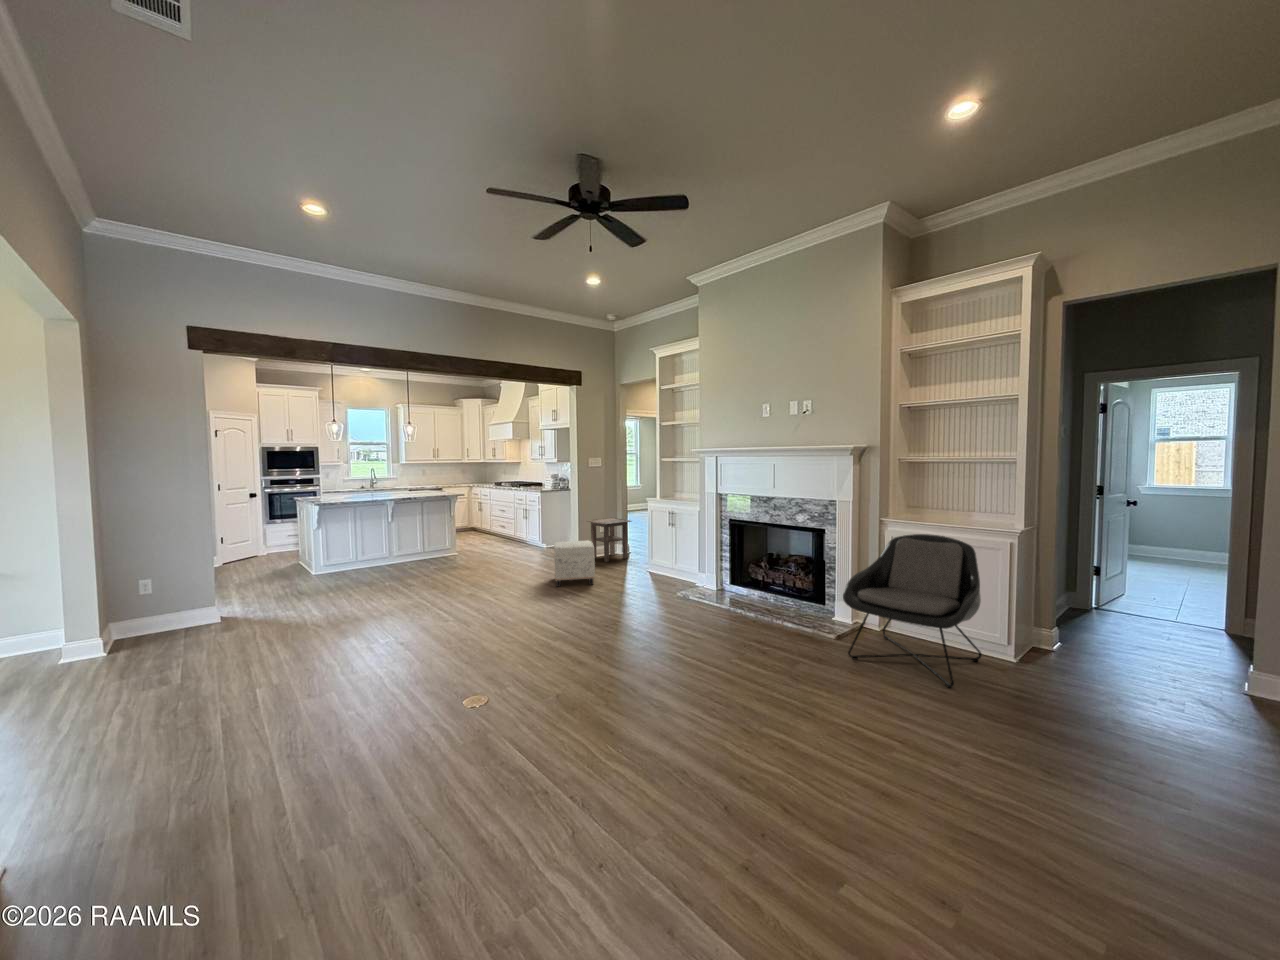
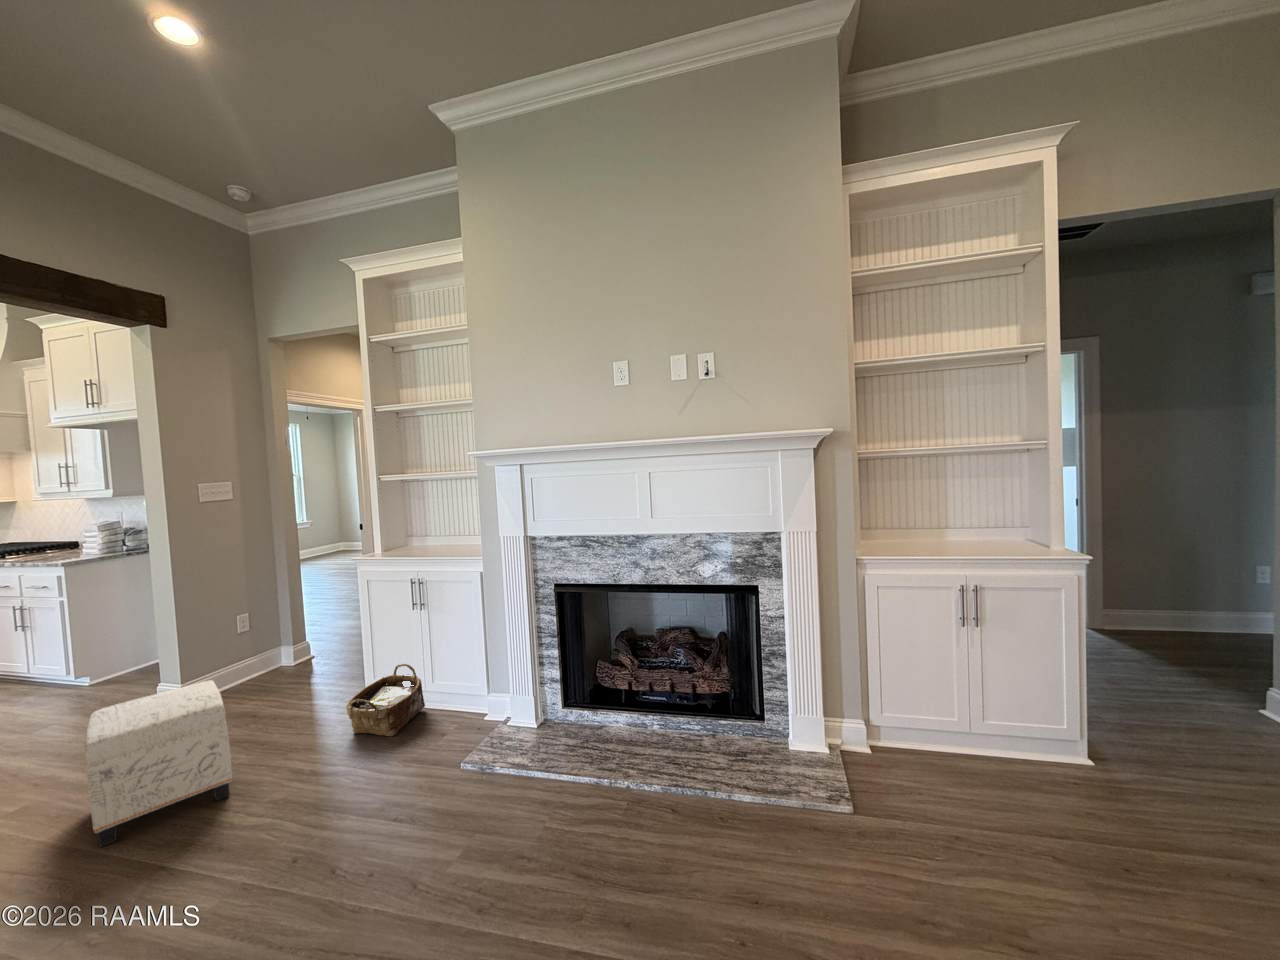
side table: present [587,518,631,562] -> none [198,599,316,700]
lounge chair: present [843,534,982,688] -> none [883,576,1177,896]
woven basket: none [637,553,671,582] -> present [346,664,425,736]

